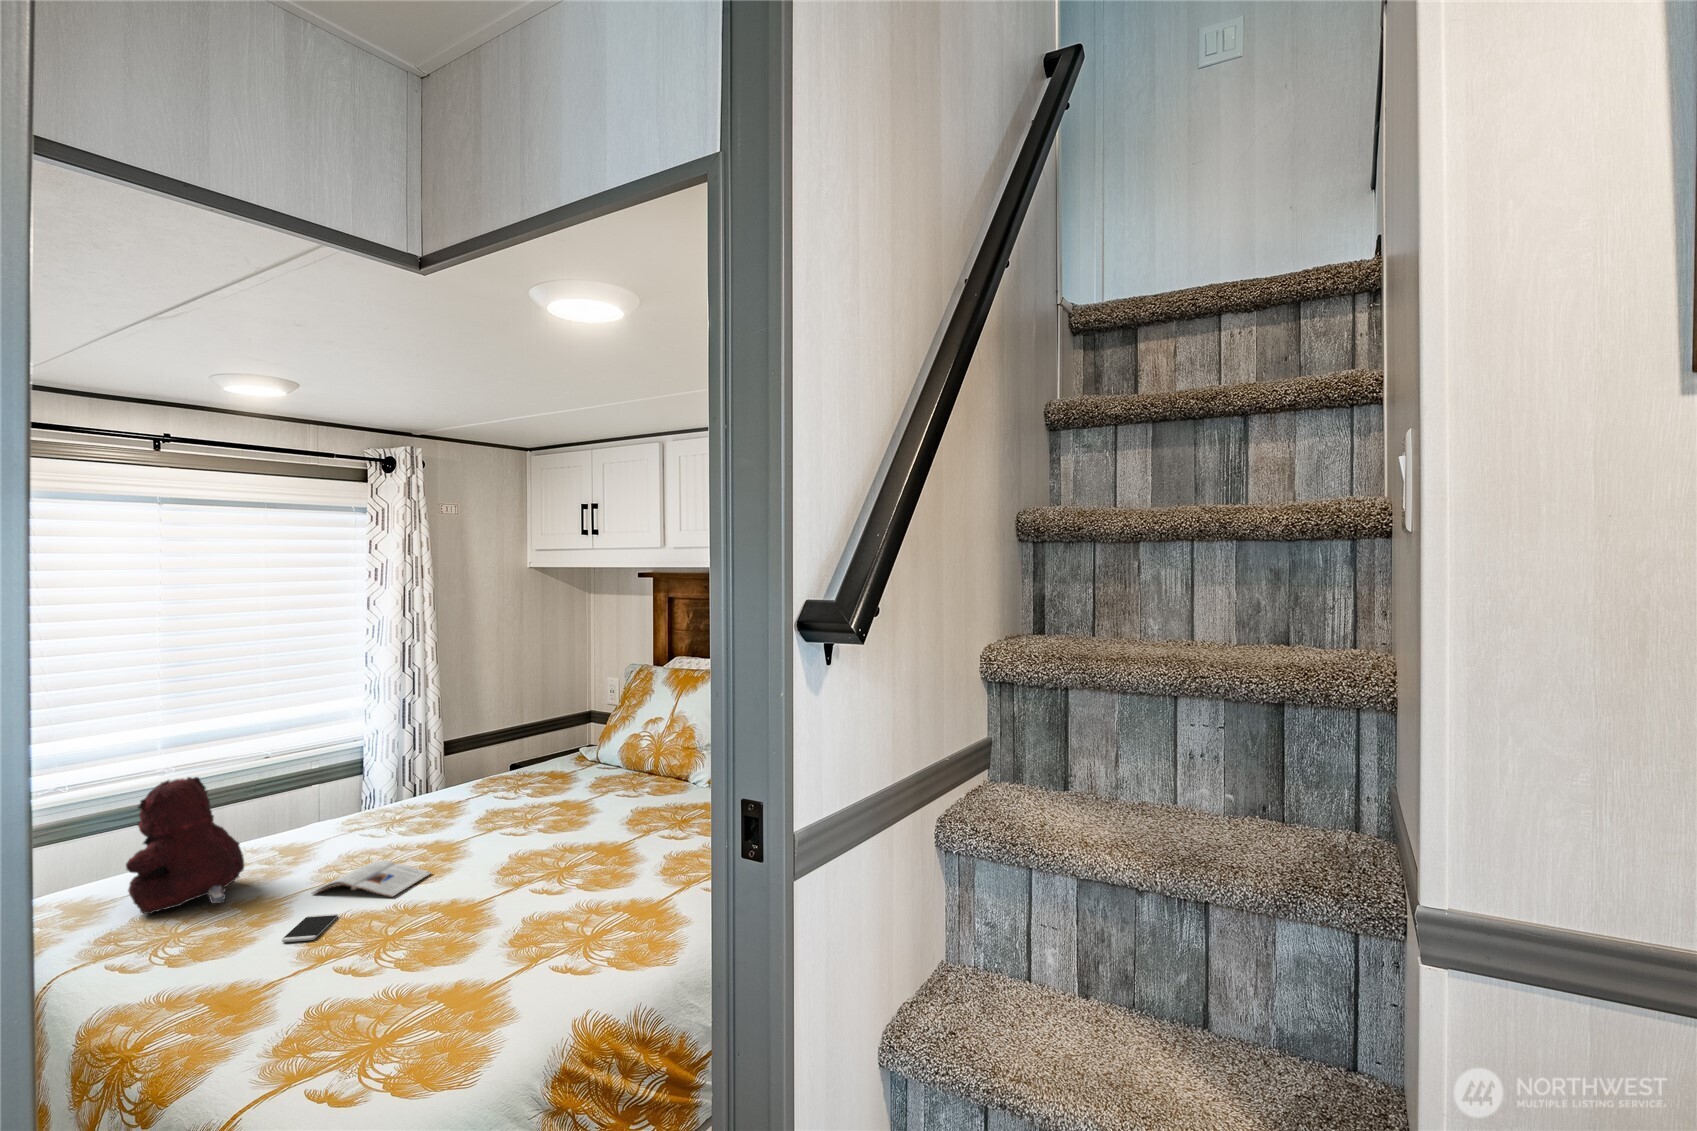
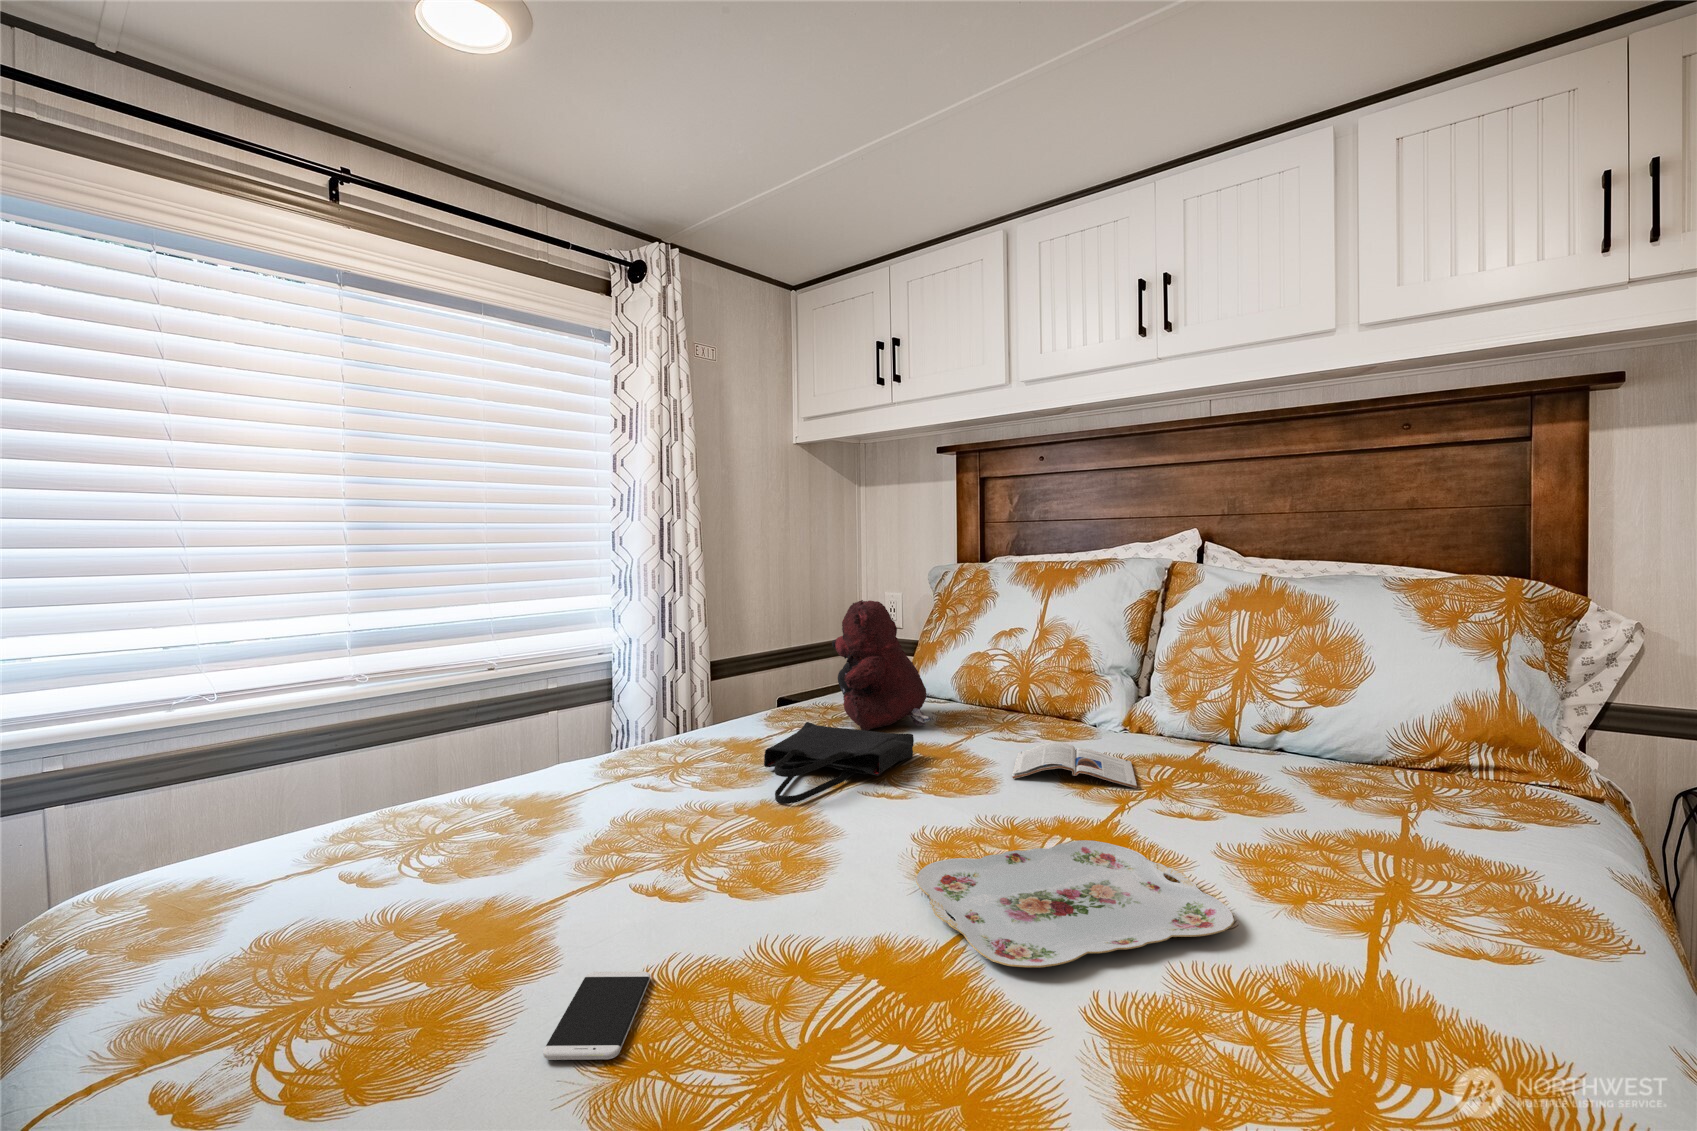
teddy bear: present [126,777,244,914] -> present [832,600,931,731]
tote bag: none [444,790,551,841] -> present [764,722,914,804]
serving tray: none [490,849,633,900] -> present [916,840,1234,967]
magazine: present [313,860,431,897] -> present [1012,742,1137,788]

